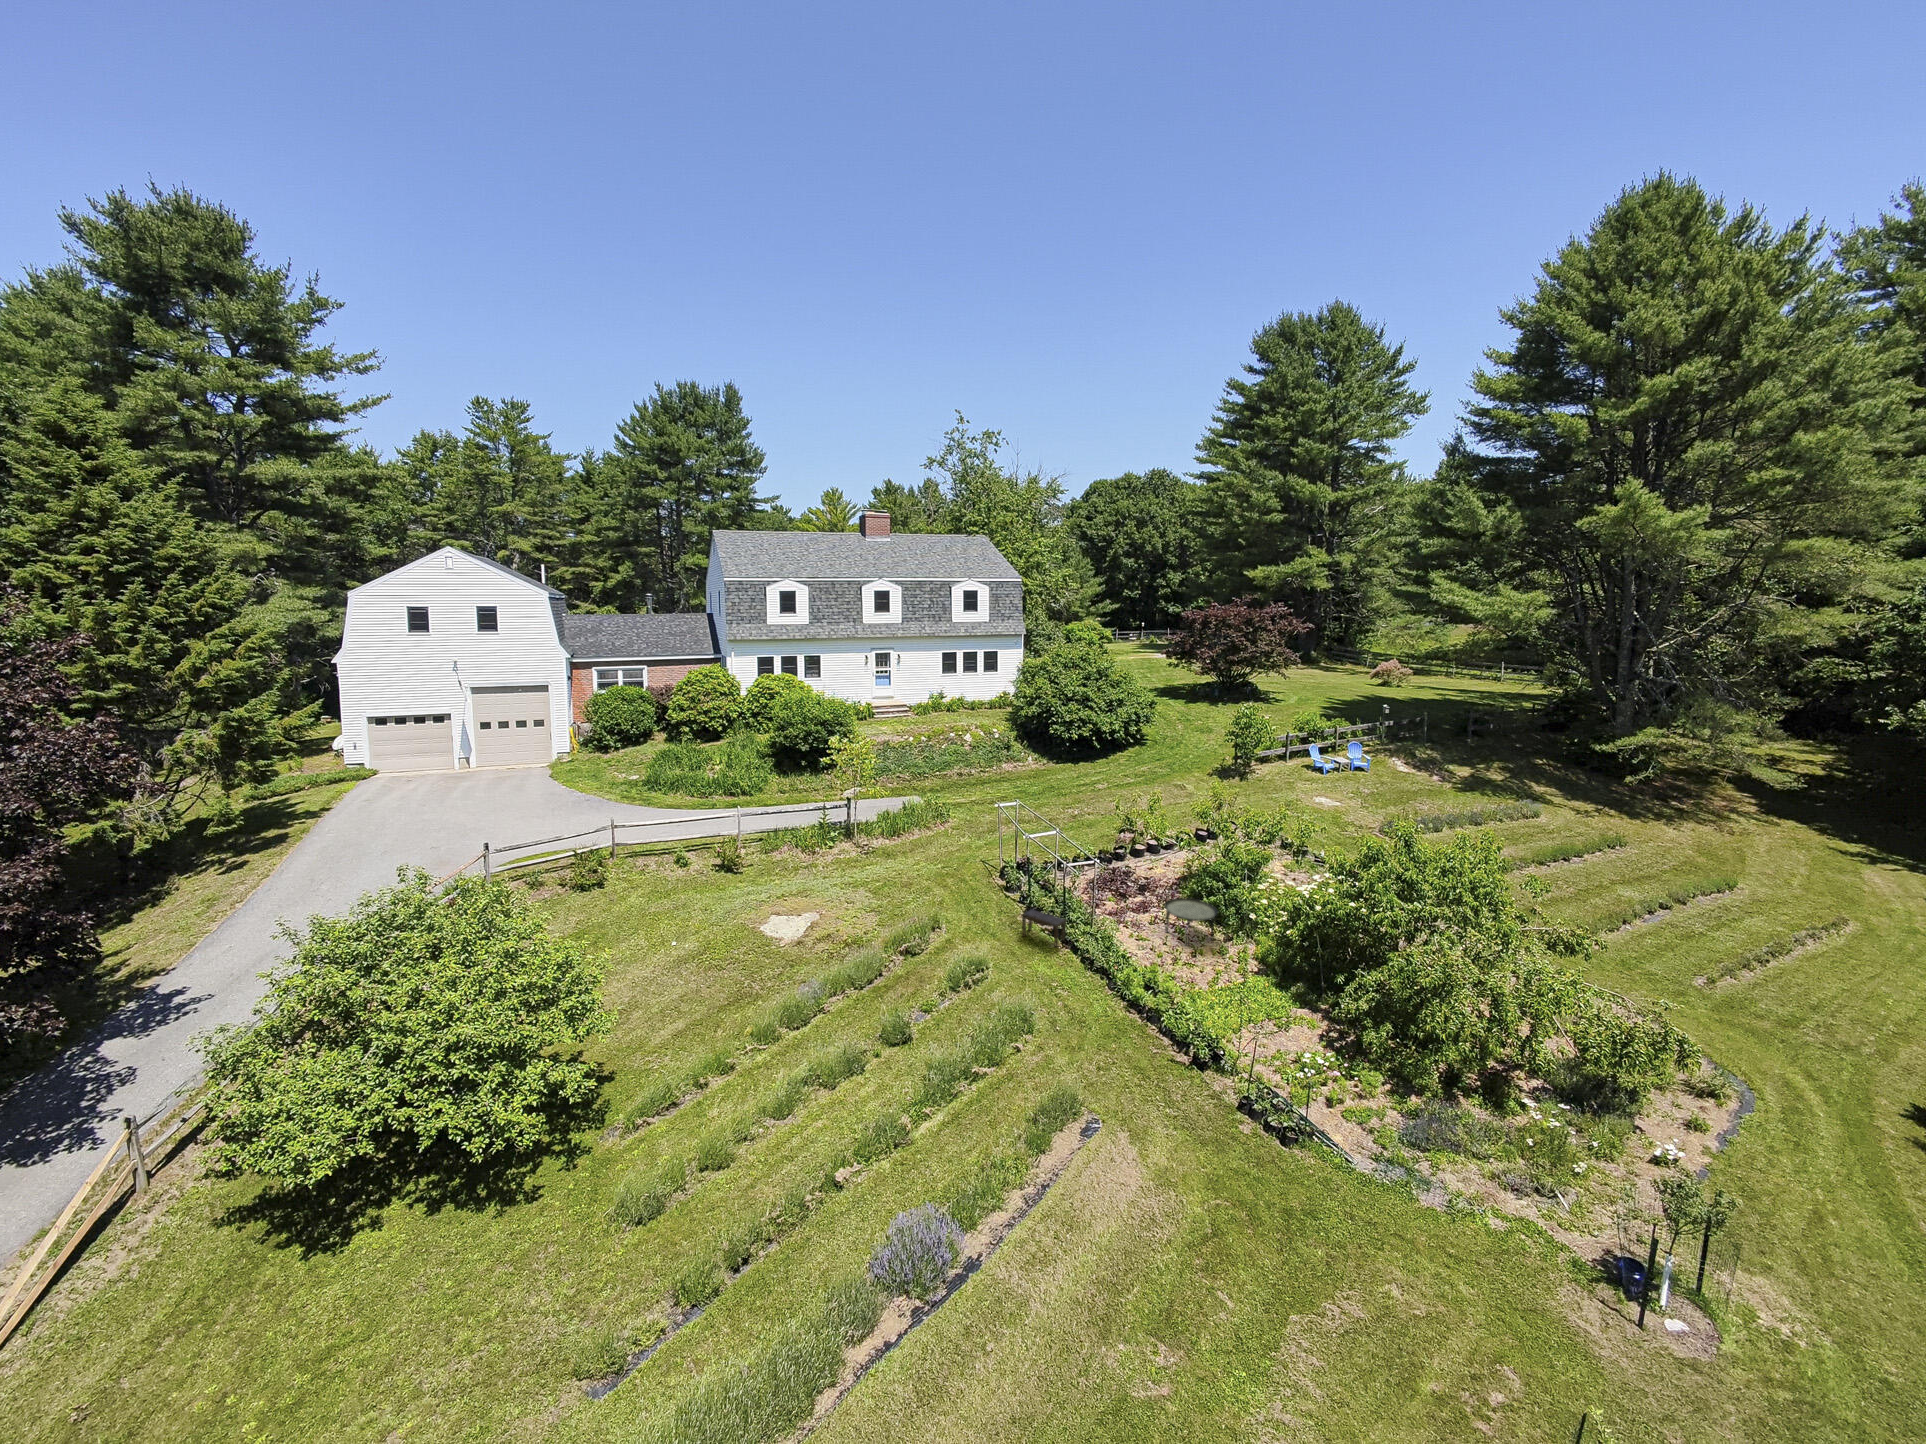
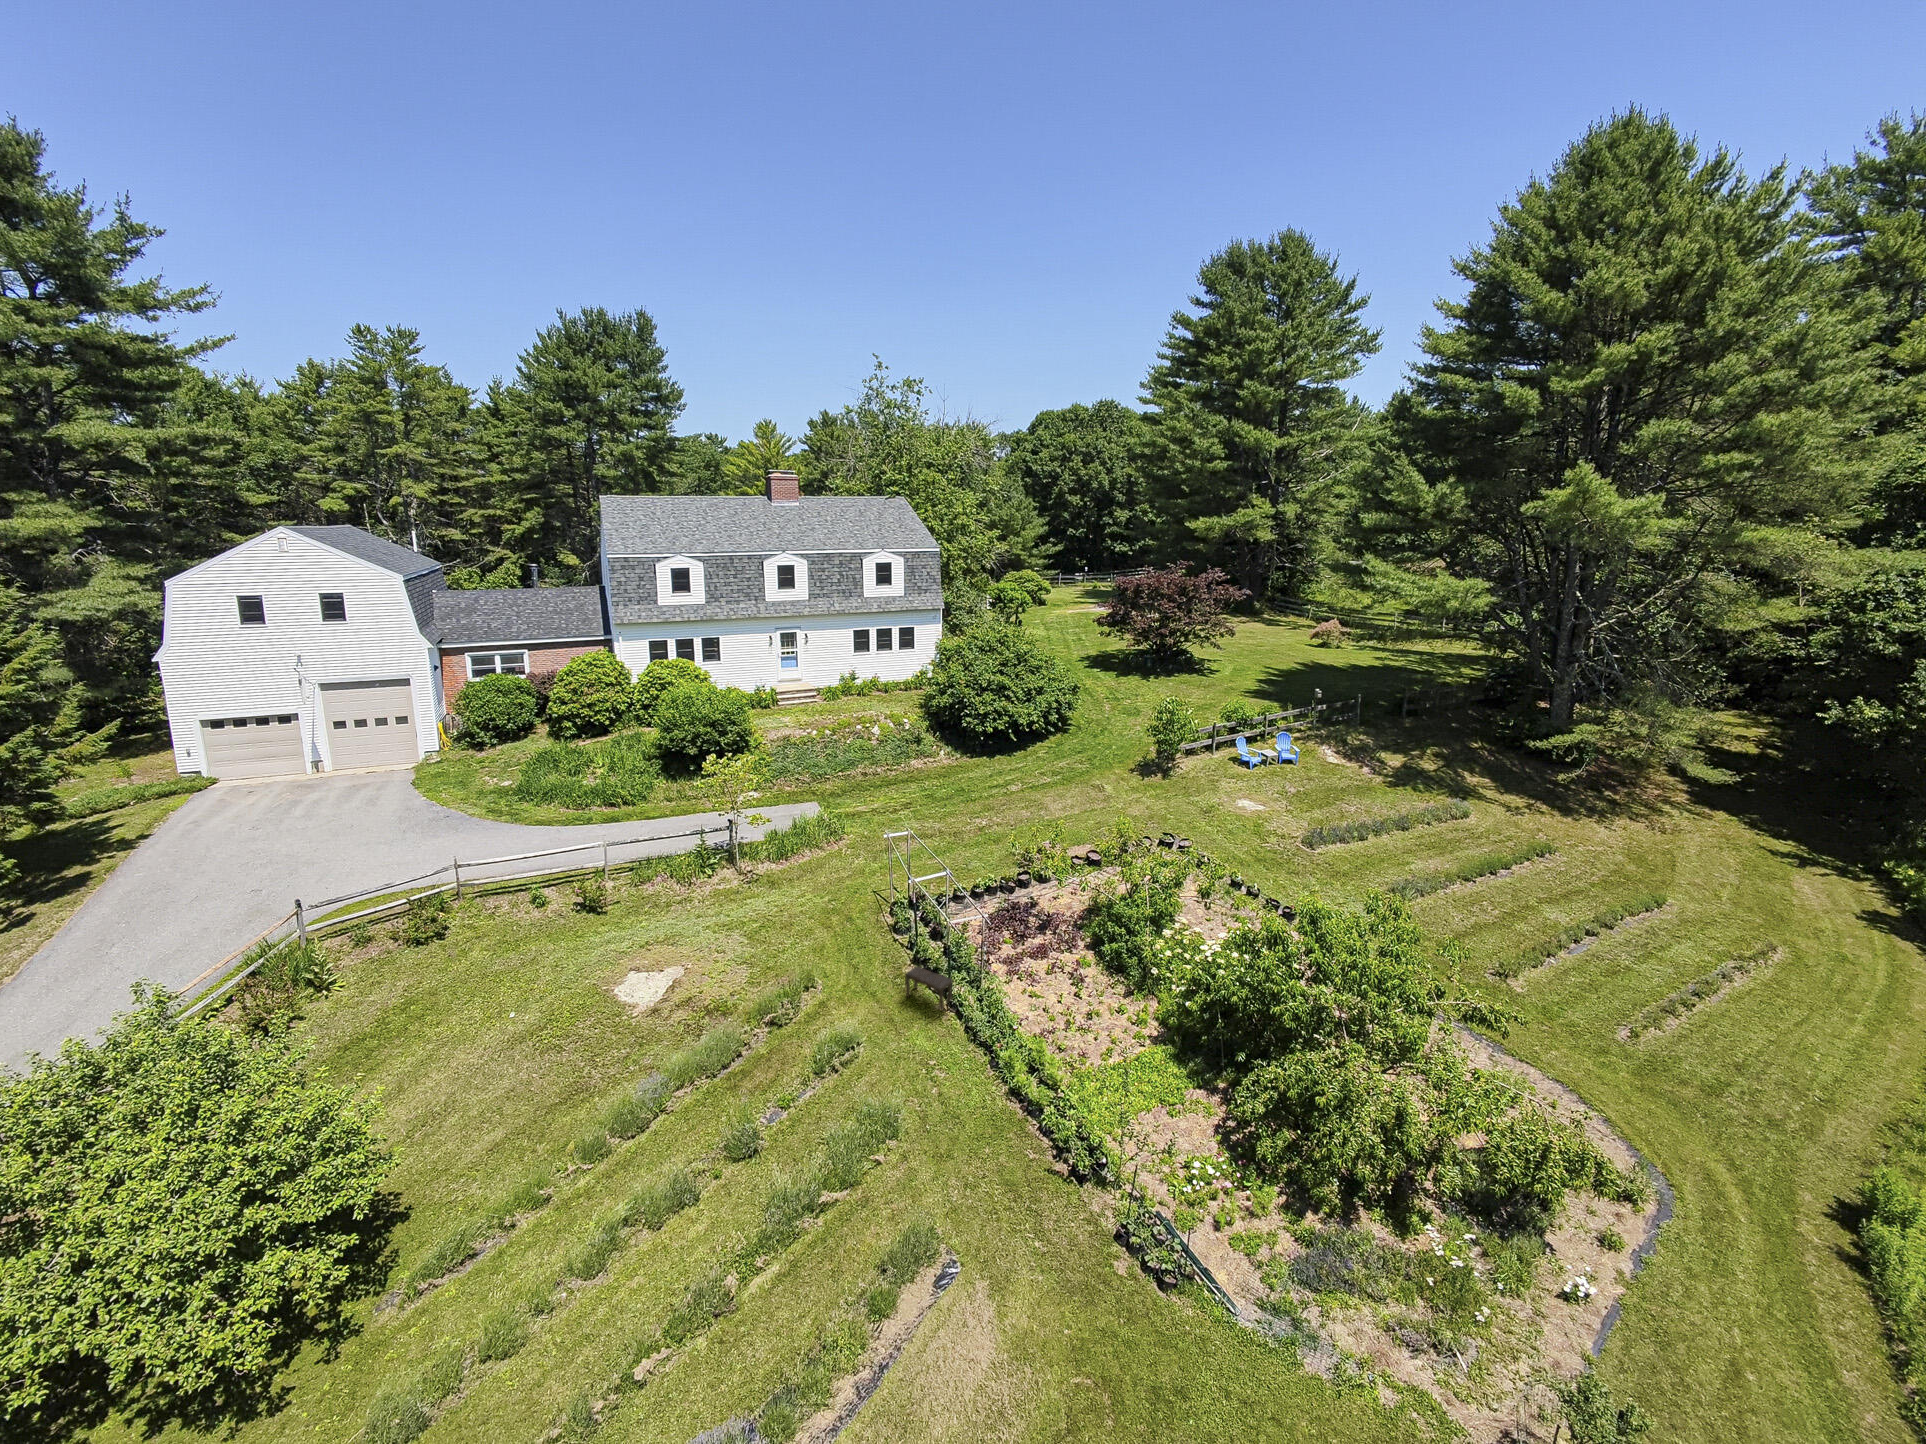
round table: present [1164,898,1218,945] -> none [1061,946,1118,1005]

